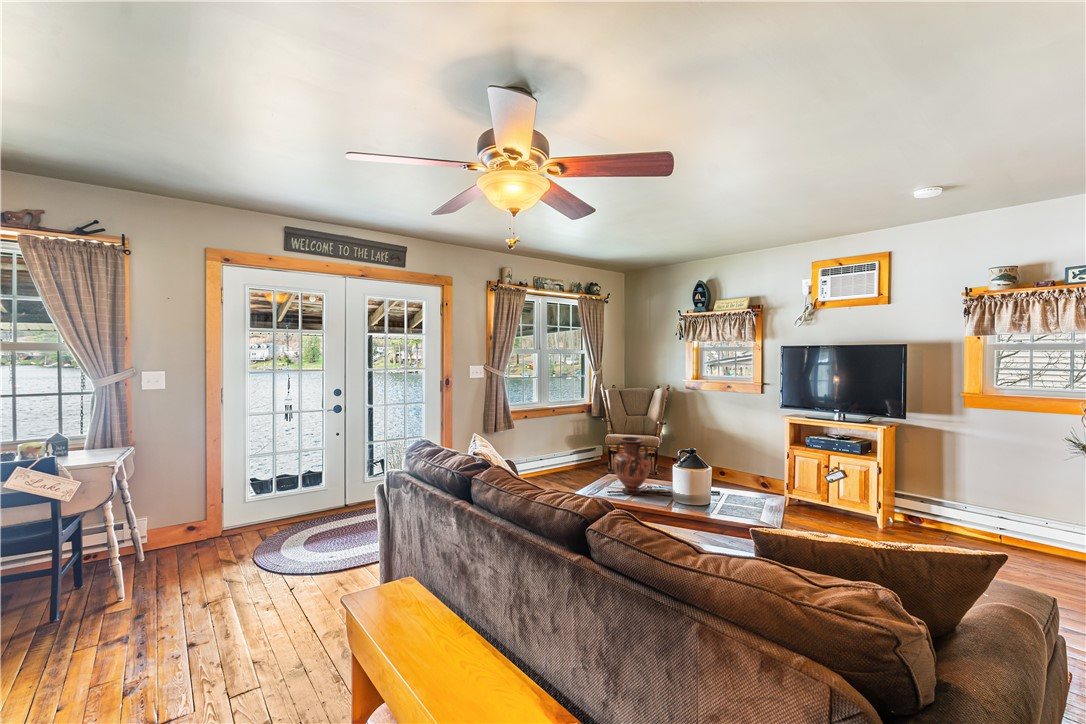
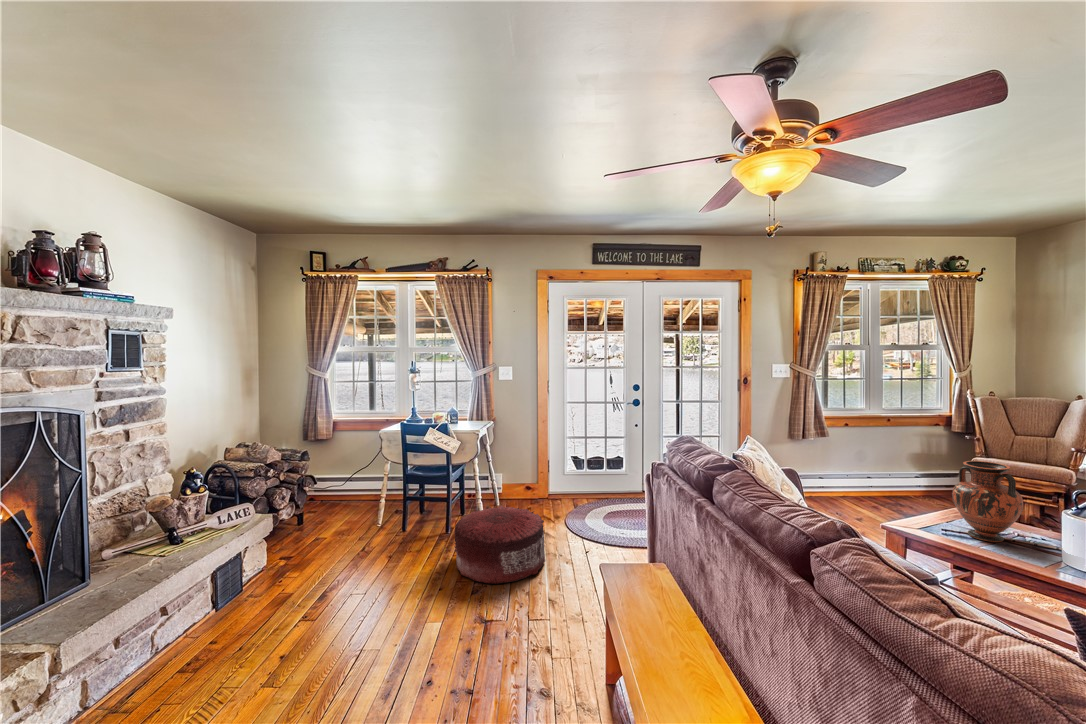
pouf: none [78,556,239,680] -> present [455,506,545,584]

